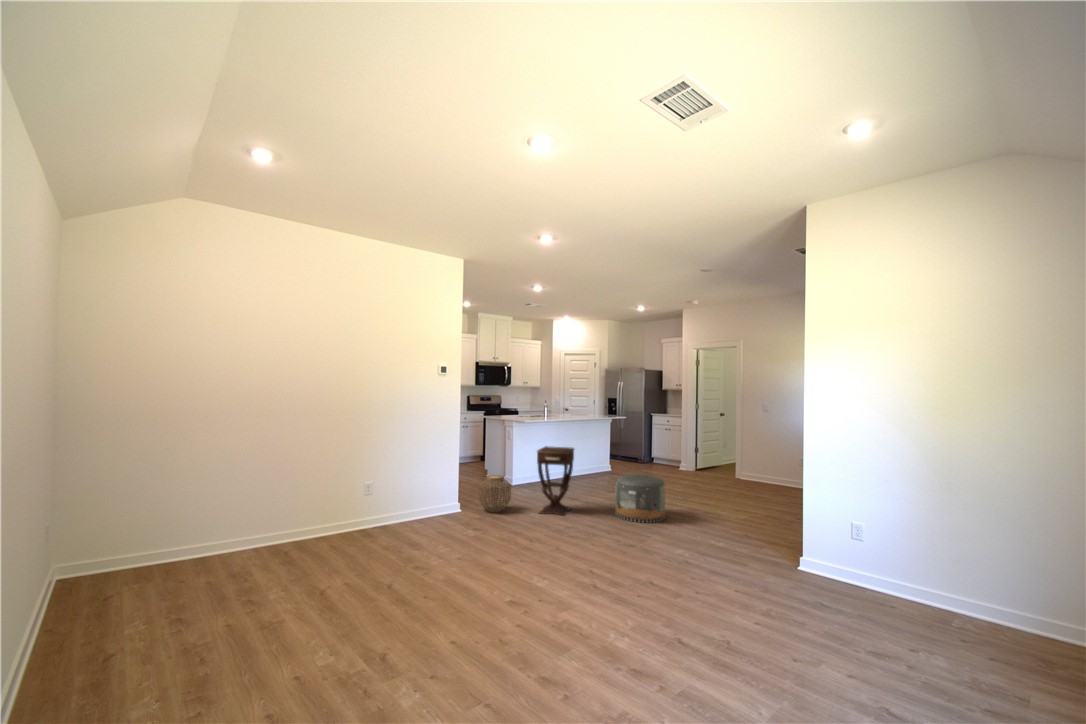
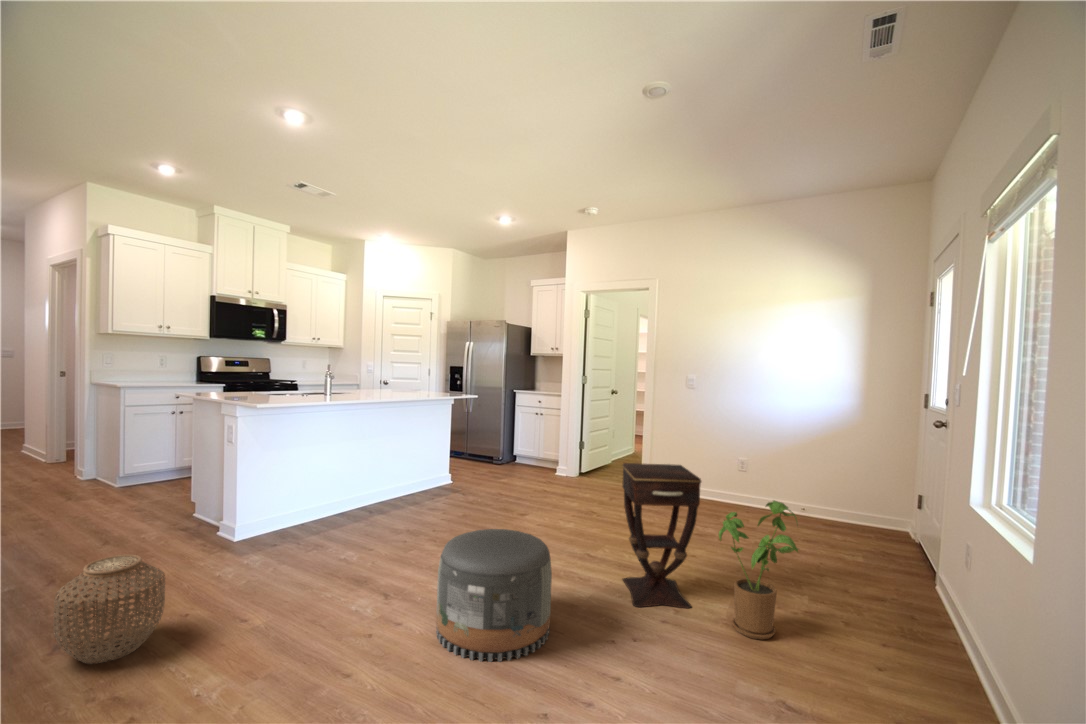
side table: present [537,446,574,515] -> present [622,463,701,608]
house plant: none [748,463,786,527] -> present [719,500,798,640]

